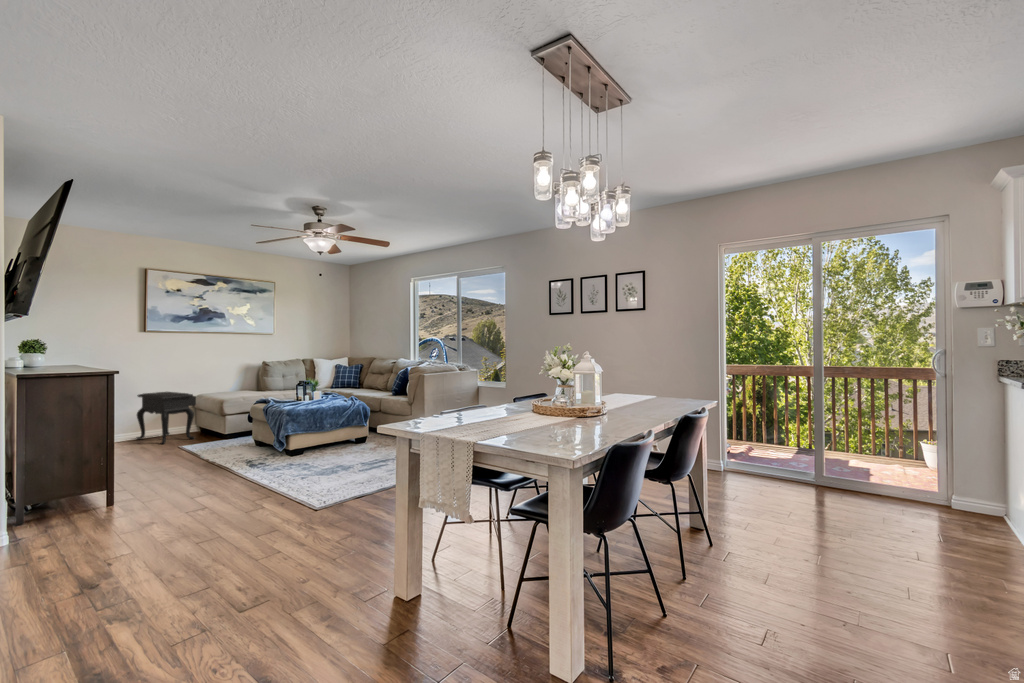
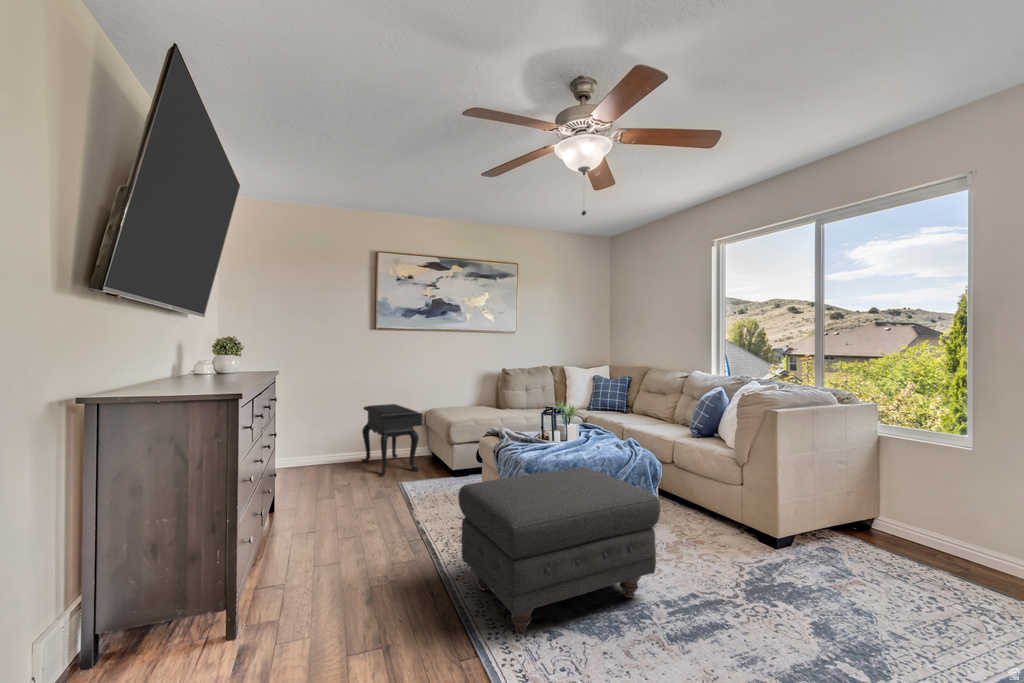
ottoman: none [247,408,359,479] -> present [458,467,660,632]

